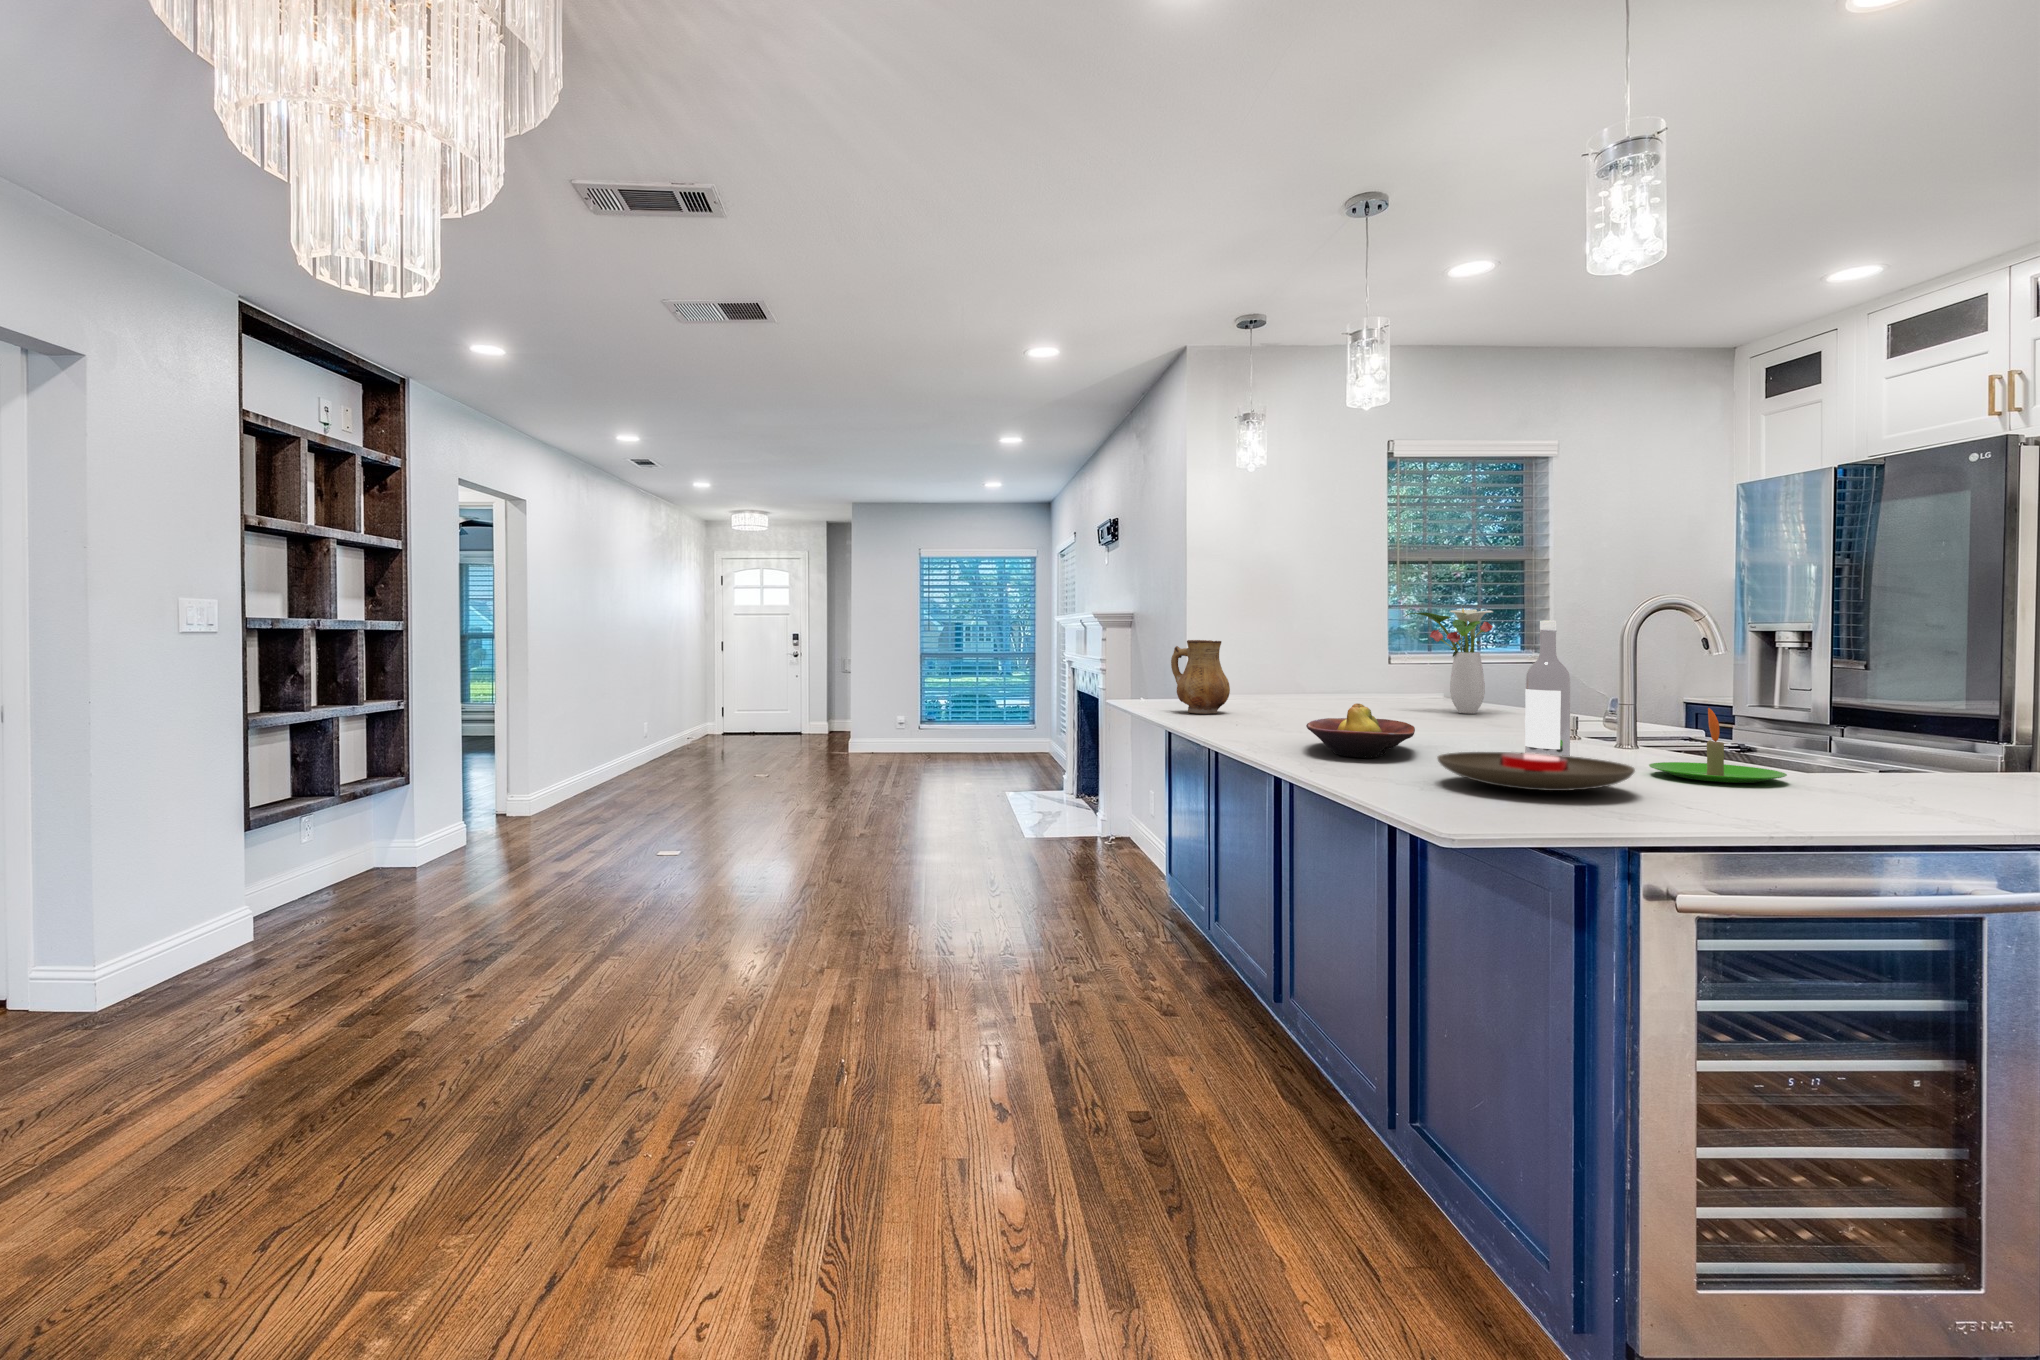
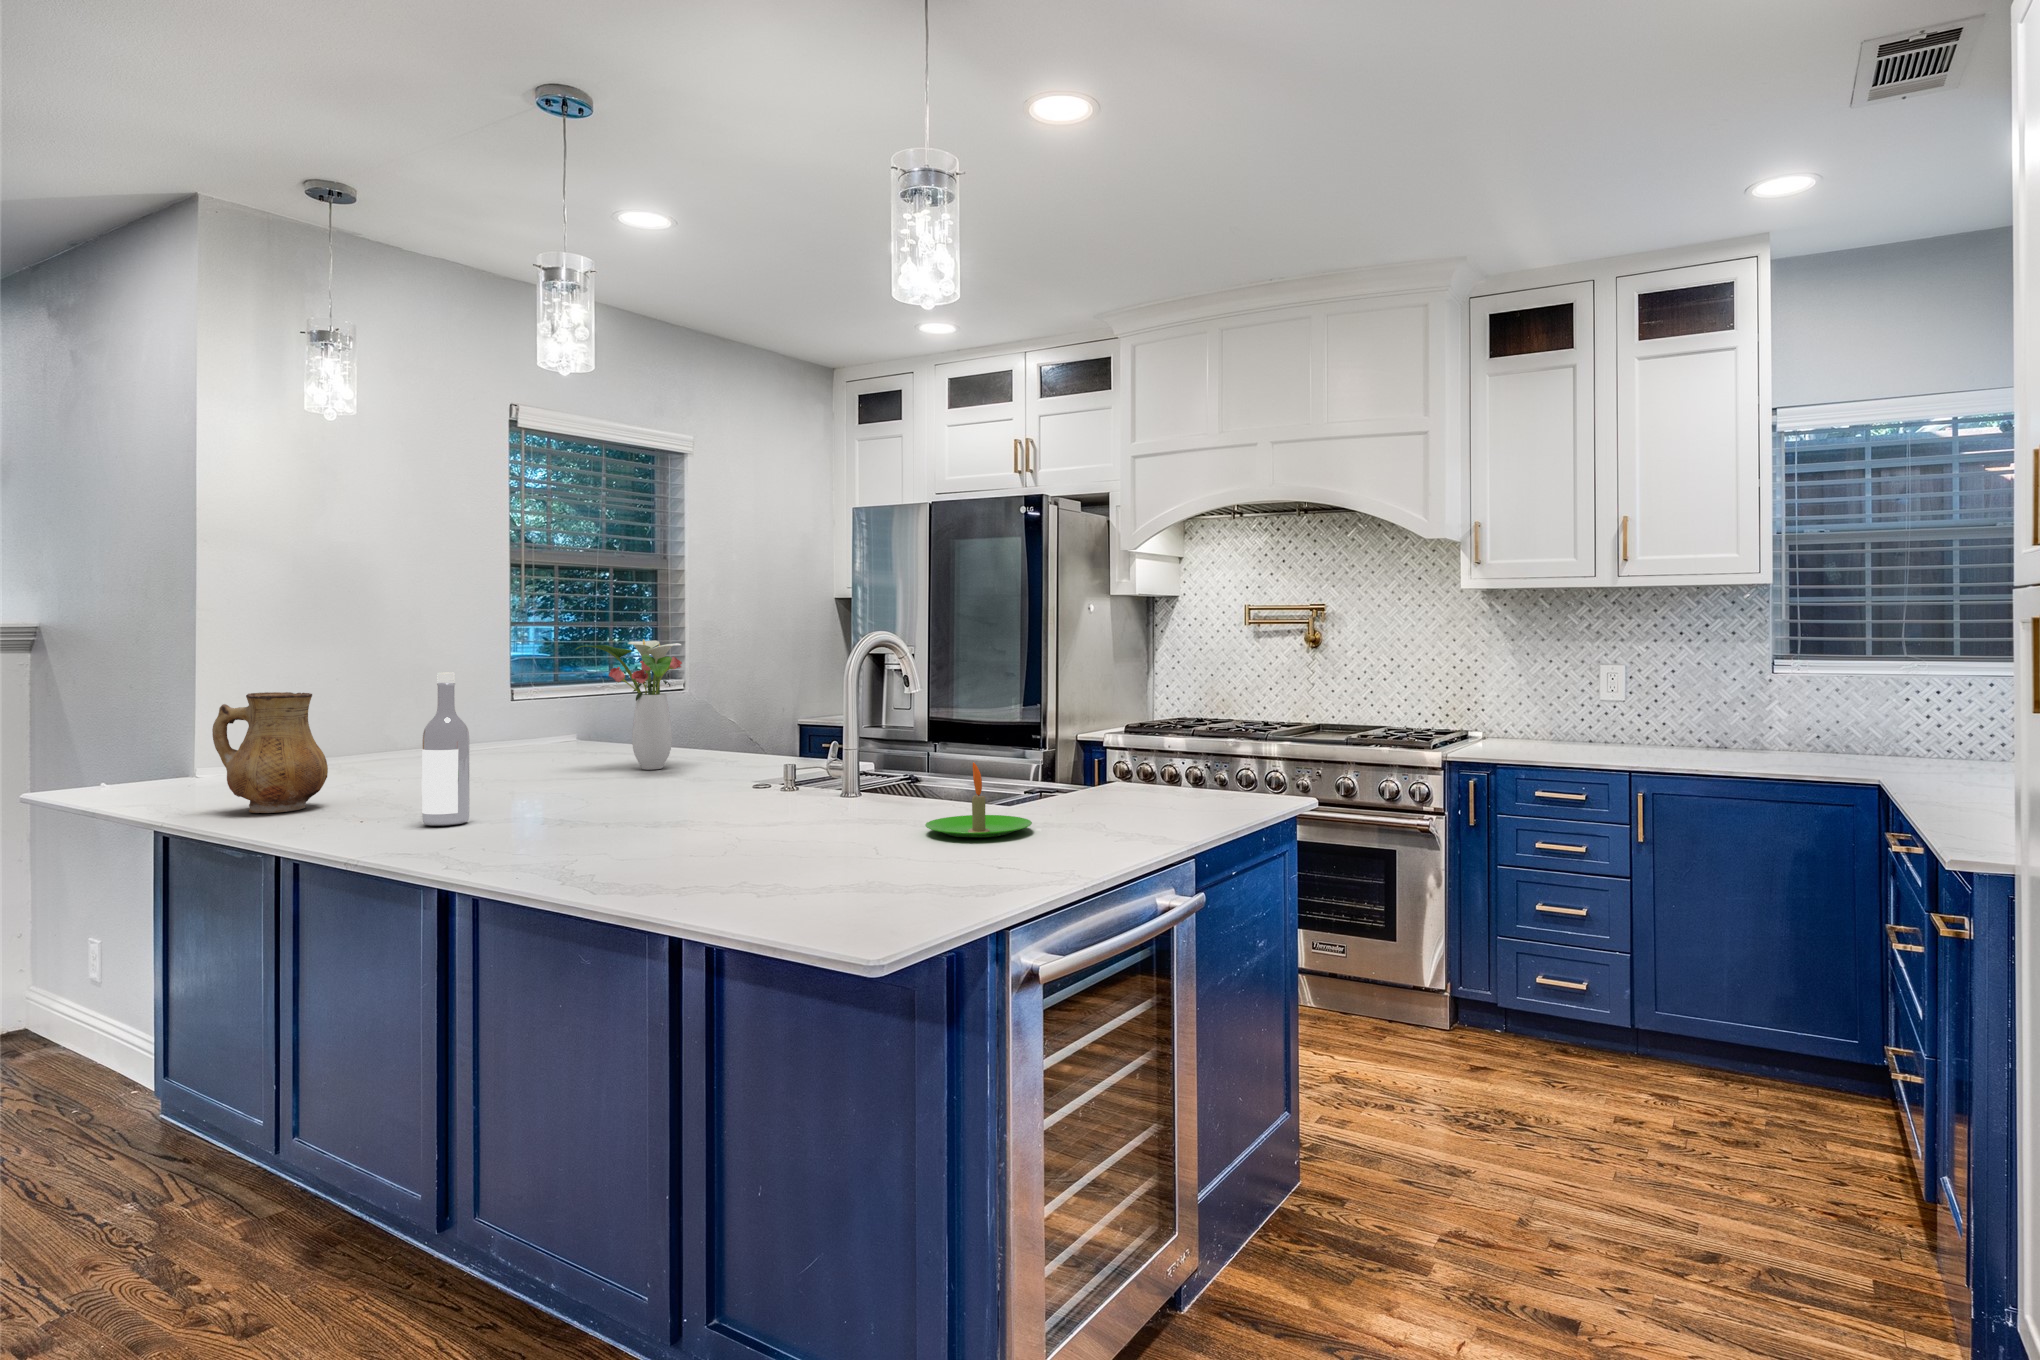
wine bottle: present [1525,620,1570,756] -> present [422,672,470,826]
fruit bowl: present [1306,703,1415,758] -> none [534,787,690,866]
plate: present [1437,752,1635,791] -> none [762,832,959,883]

